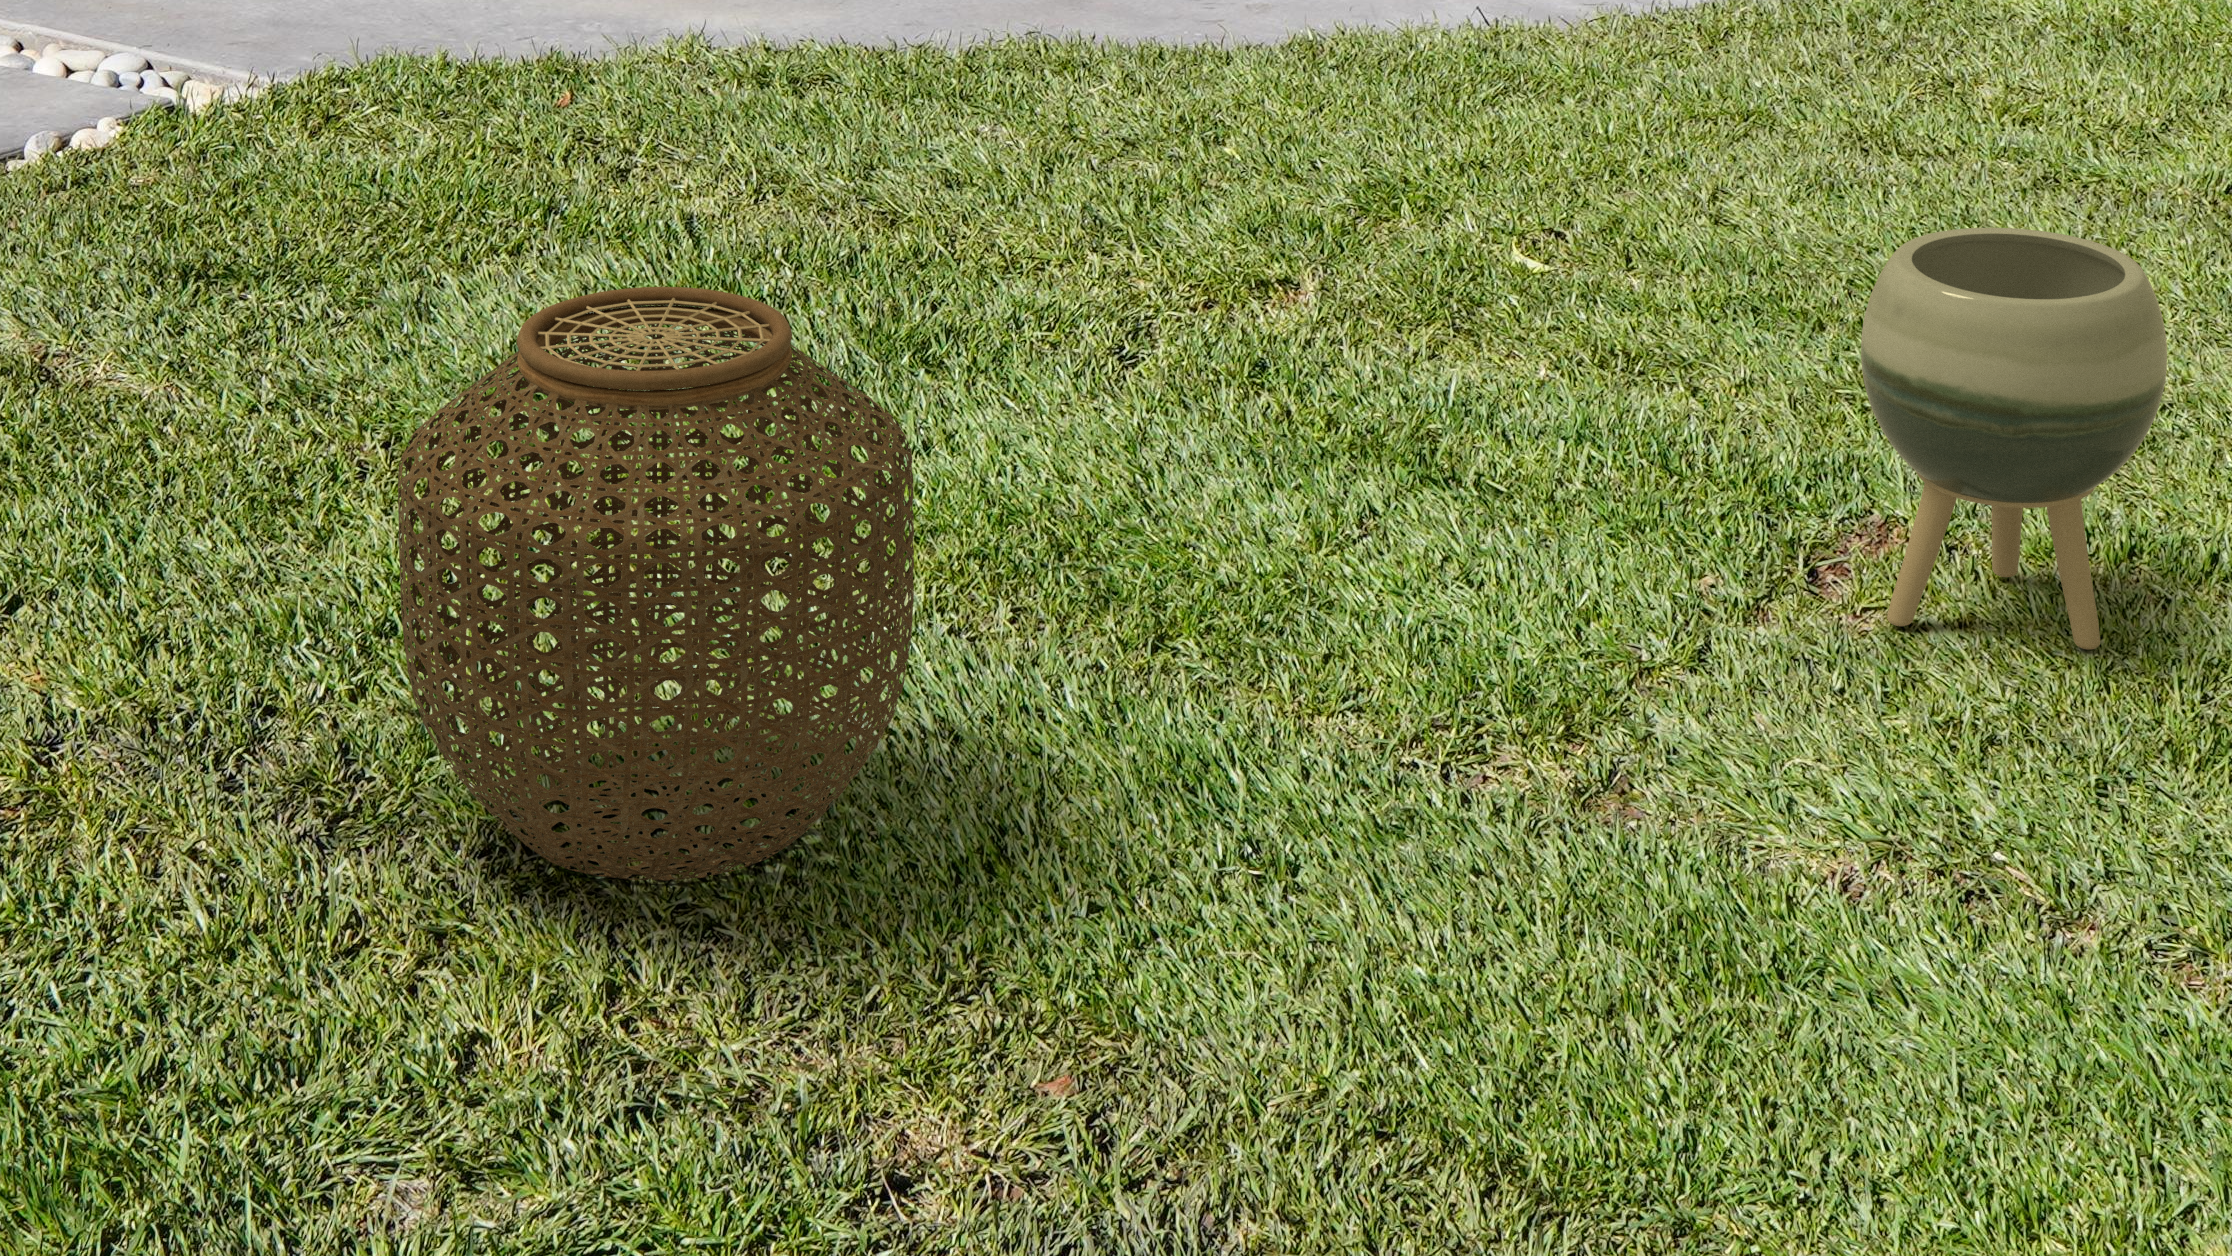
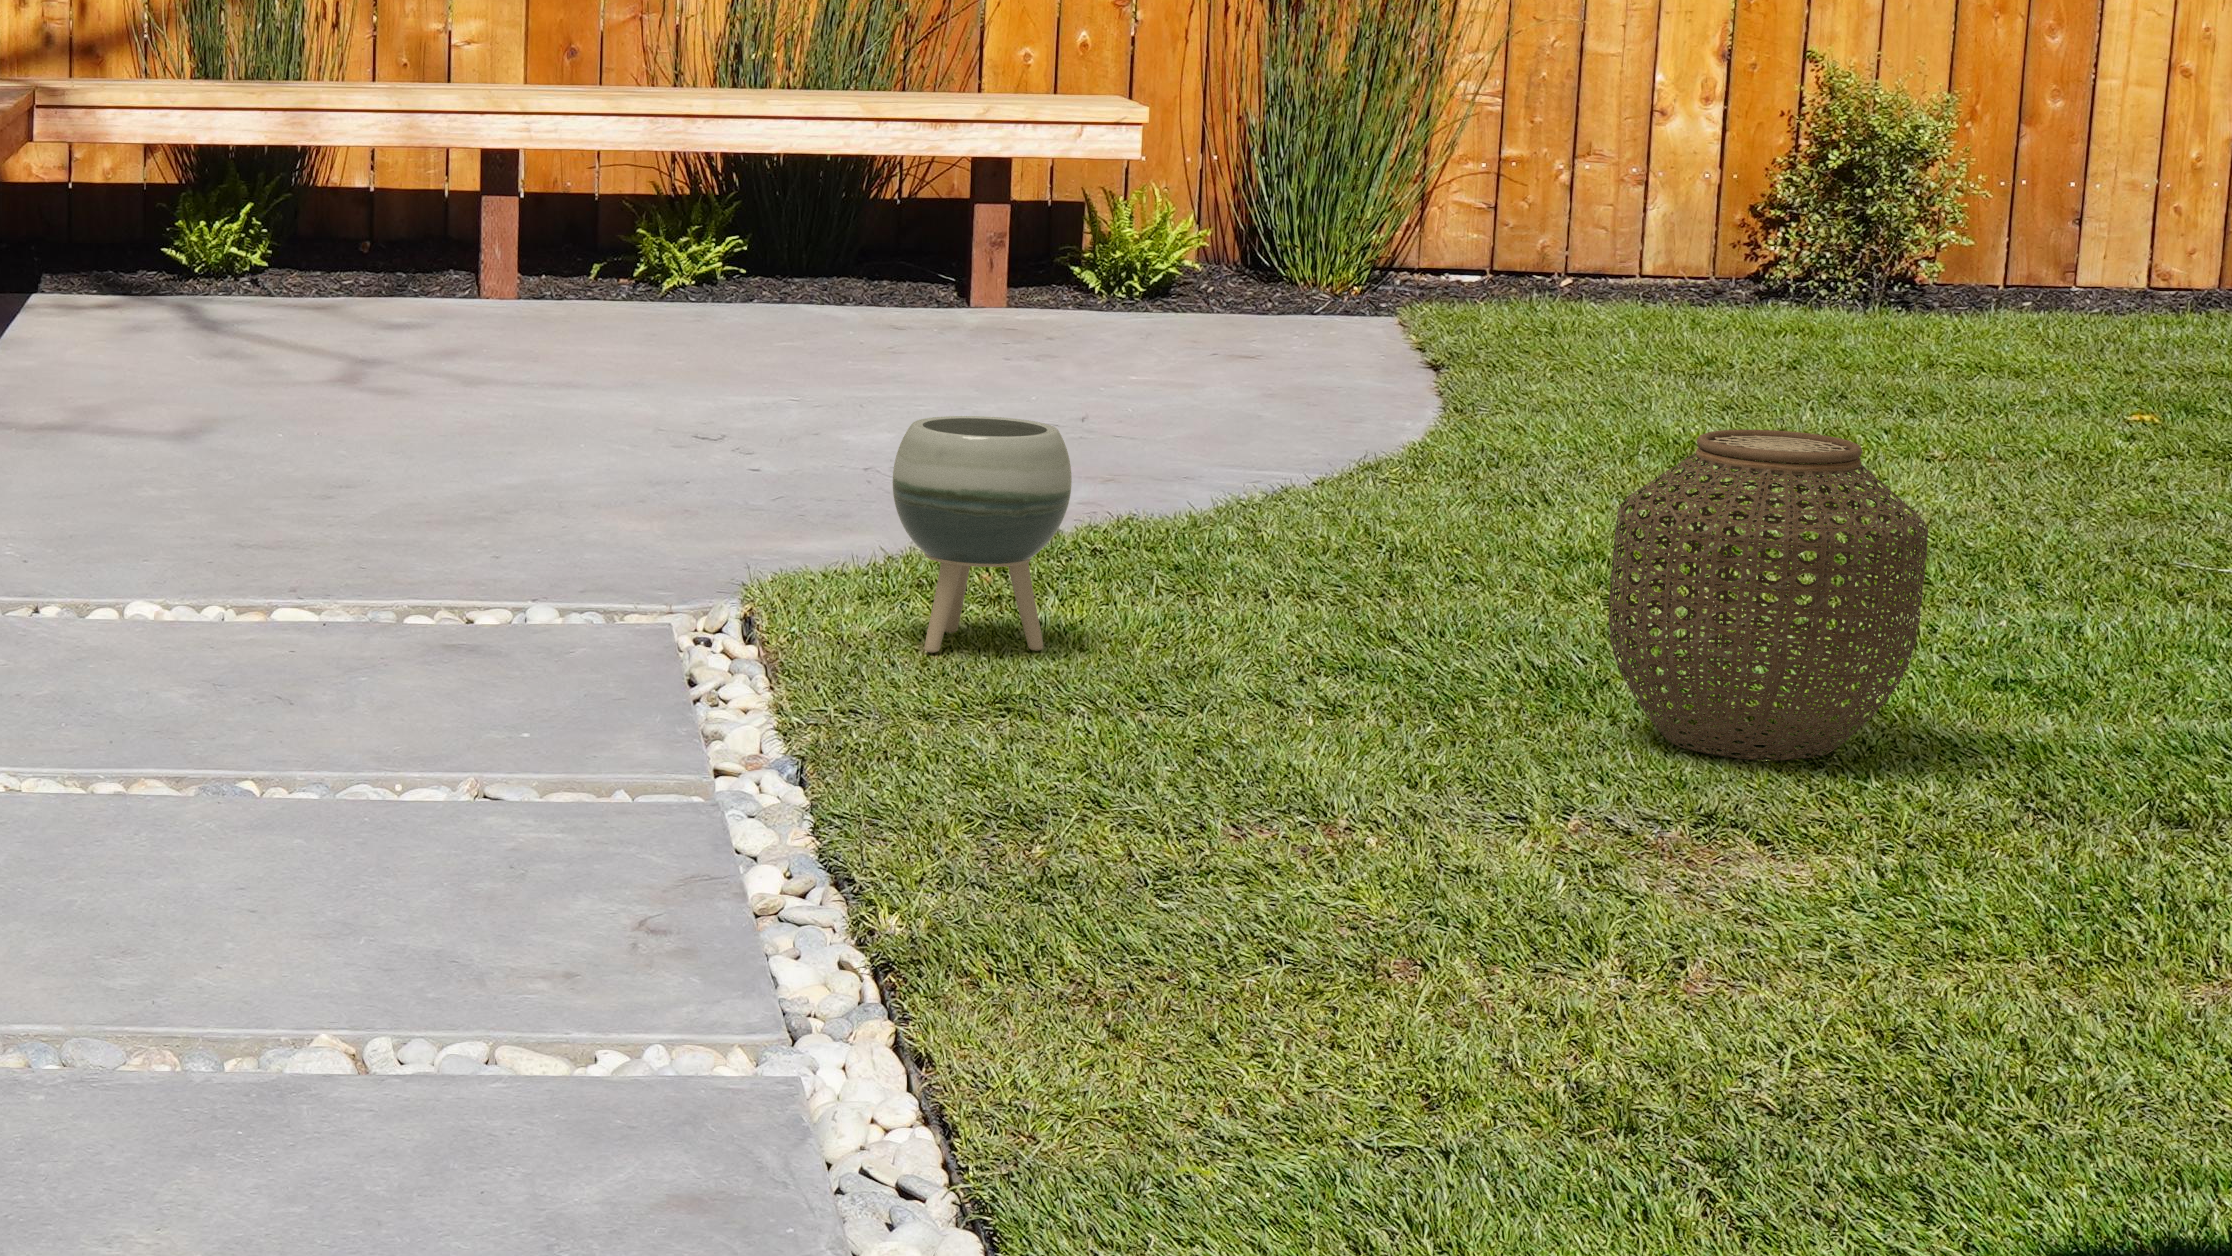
planter: present [1861,228,2167,650] -> present [893,416,1072,653]

